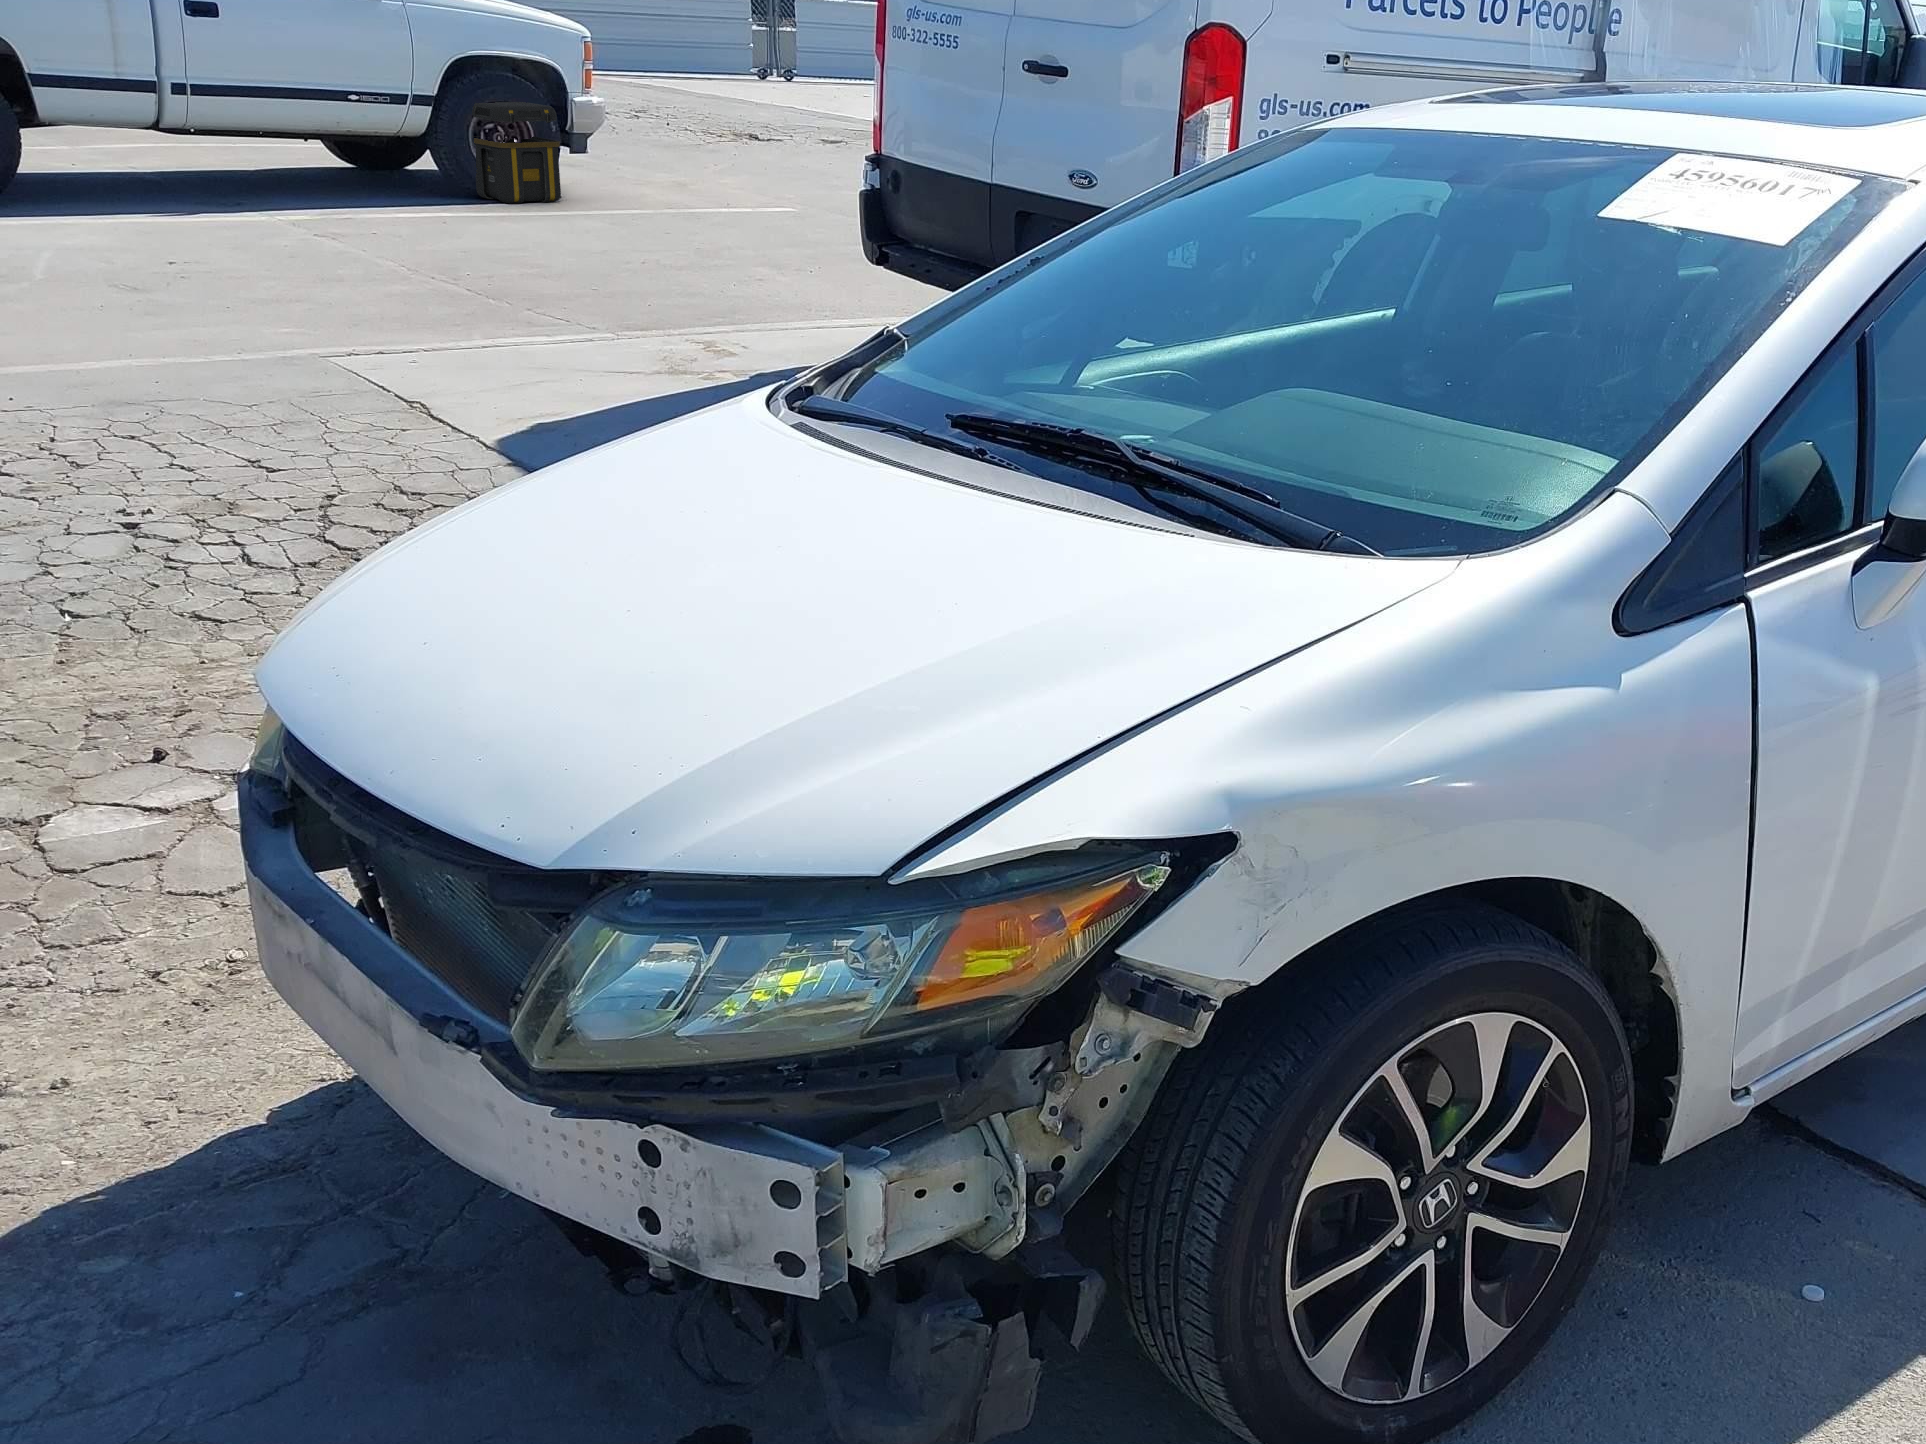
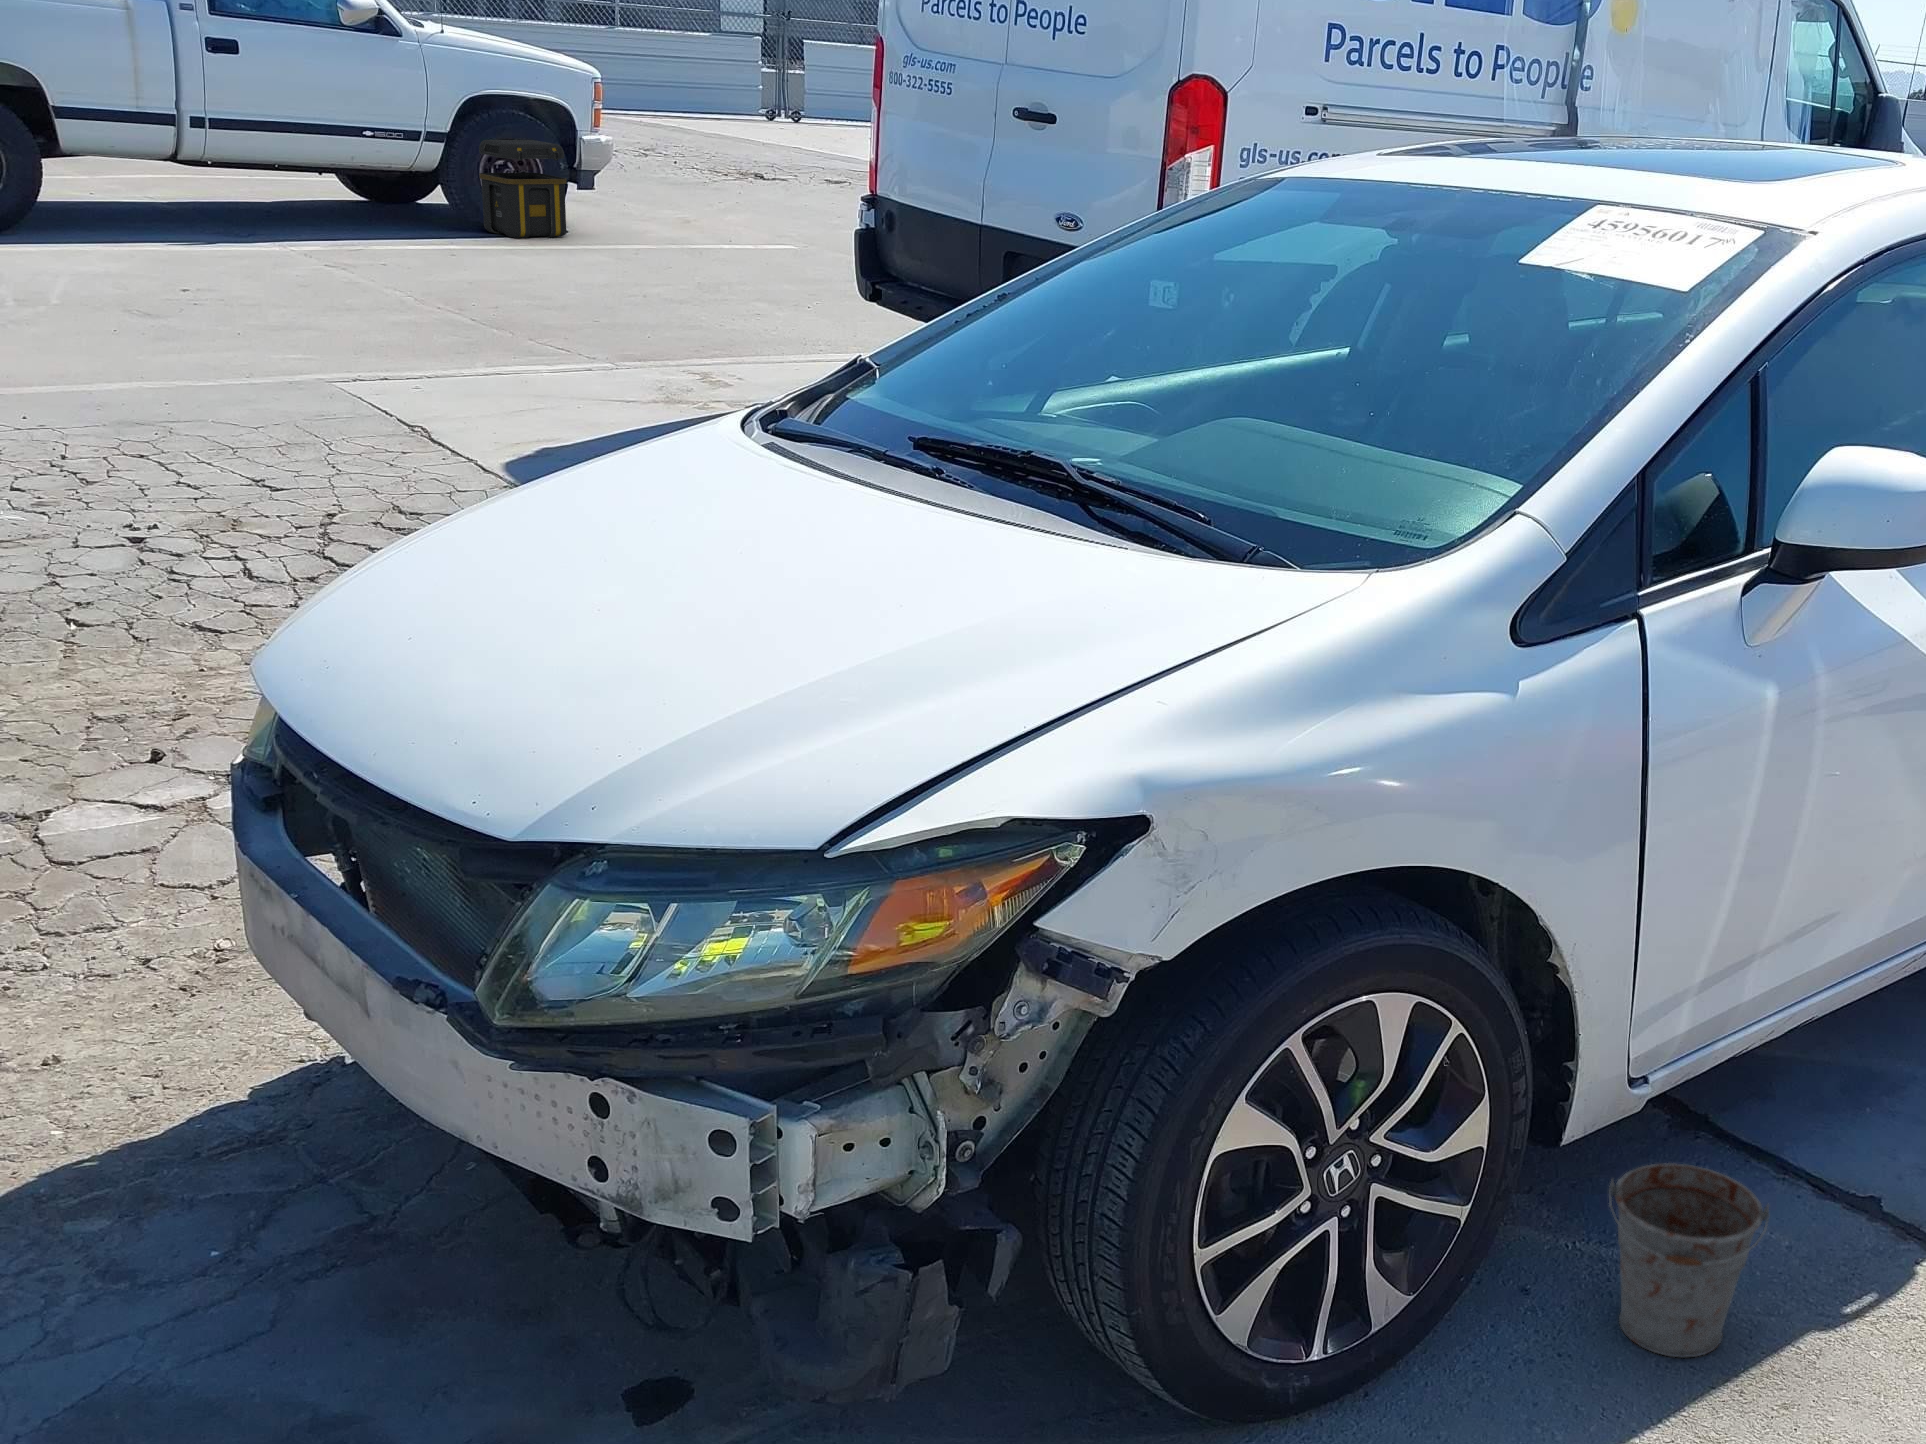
bucket: none [1713,1178,1886,1385] -> present [1609,1163,1769,1358]

